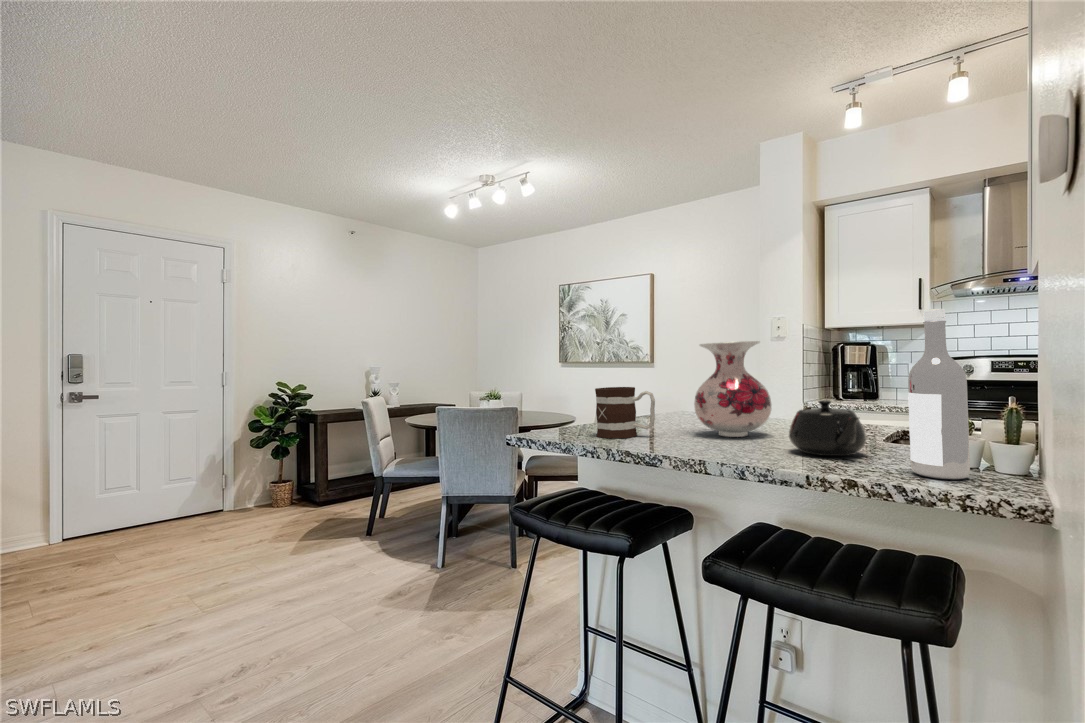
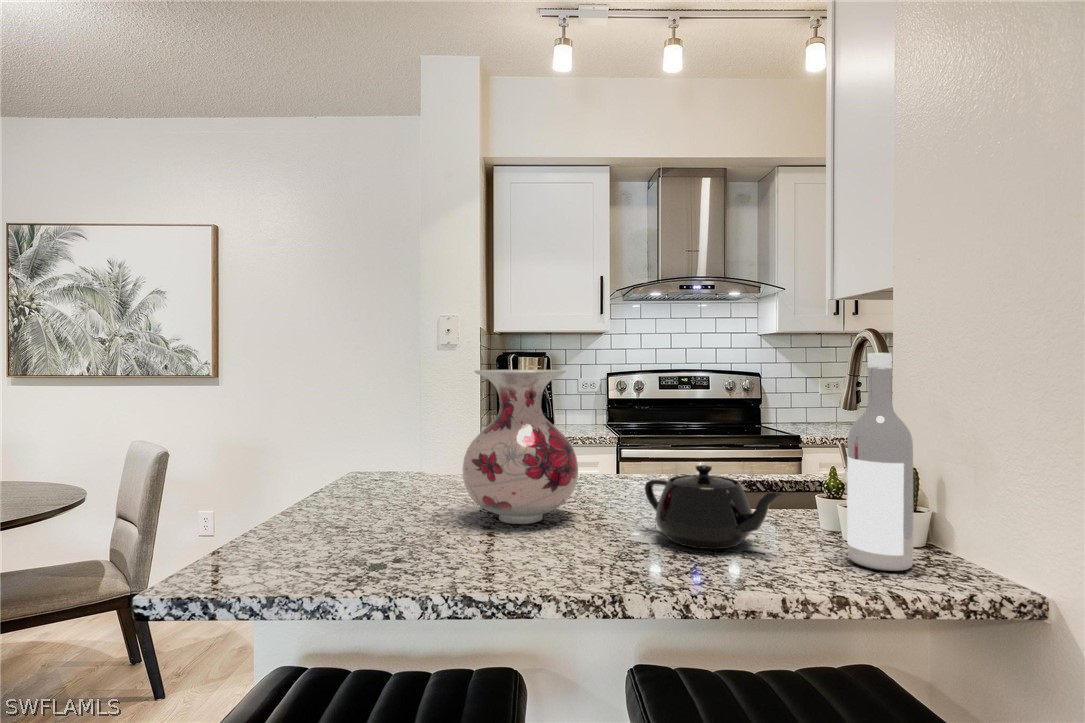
mug: present [595,387,655,438] -> none [287,448,418,564]

